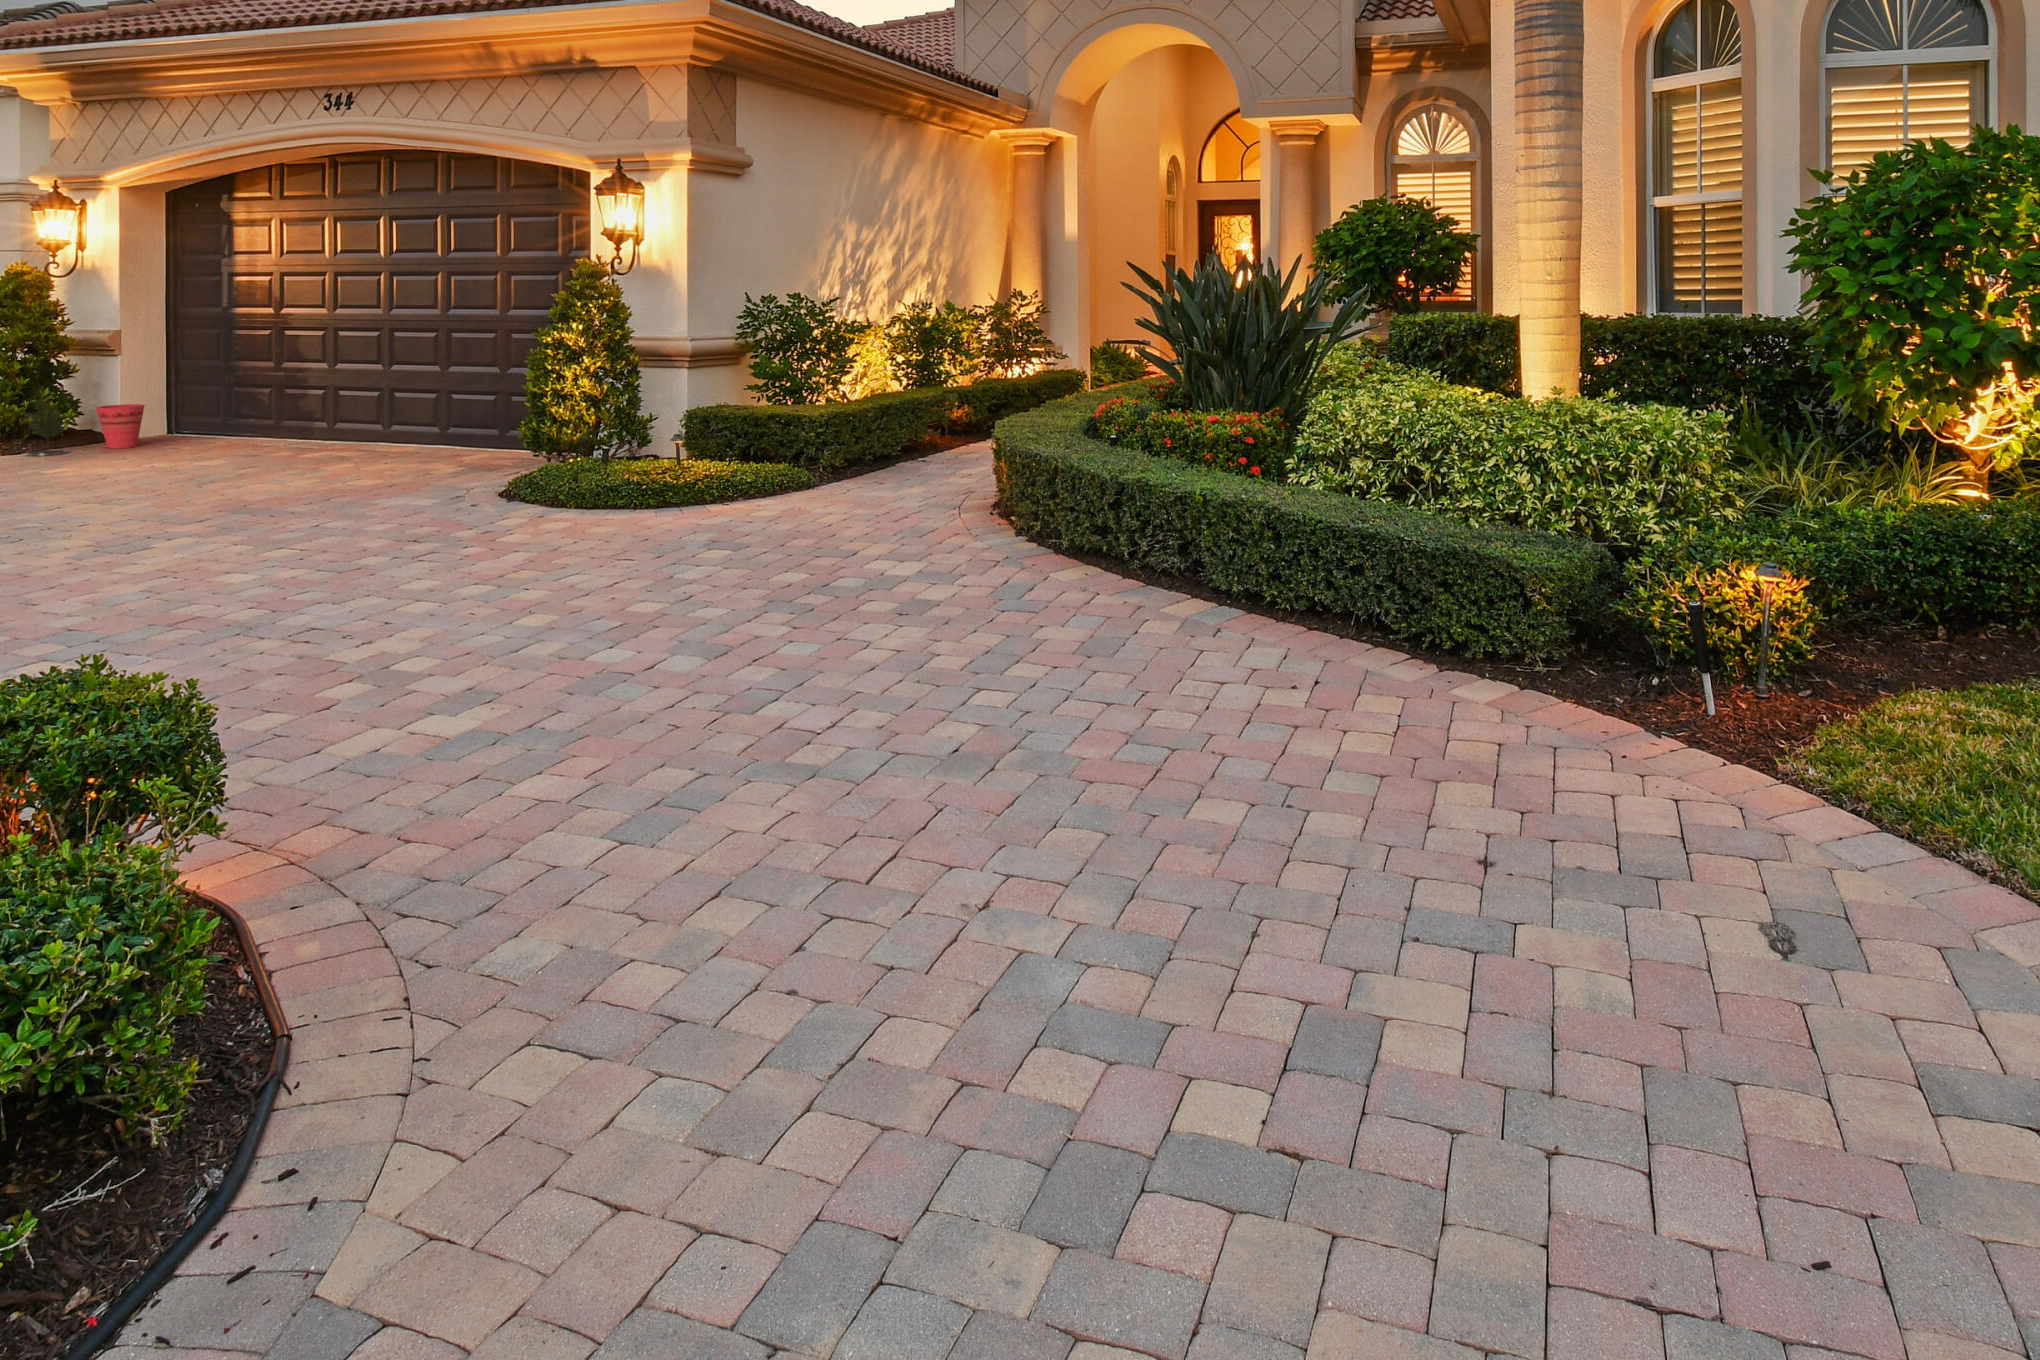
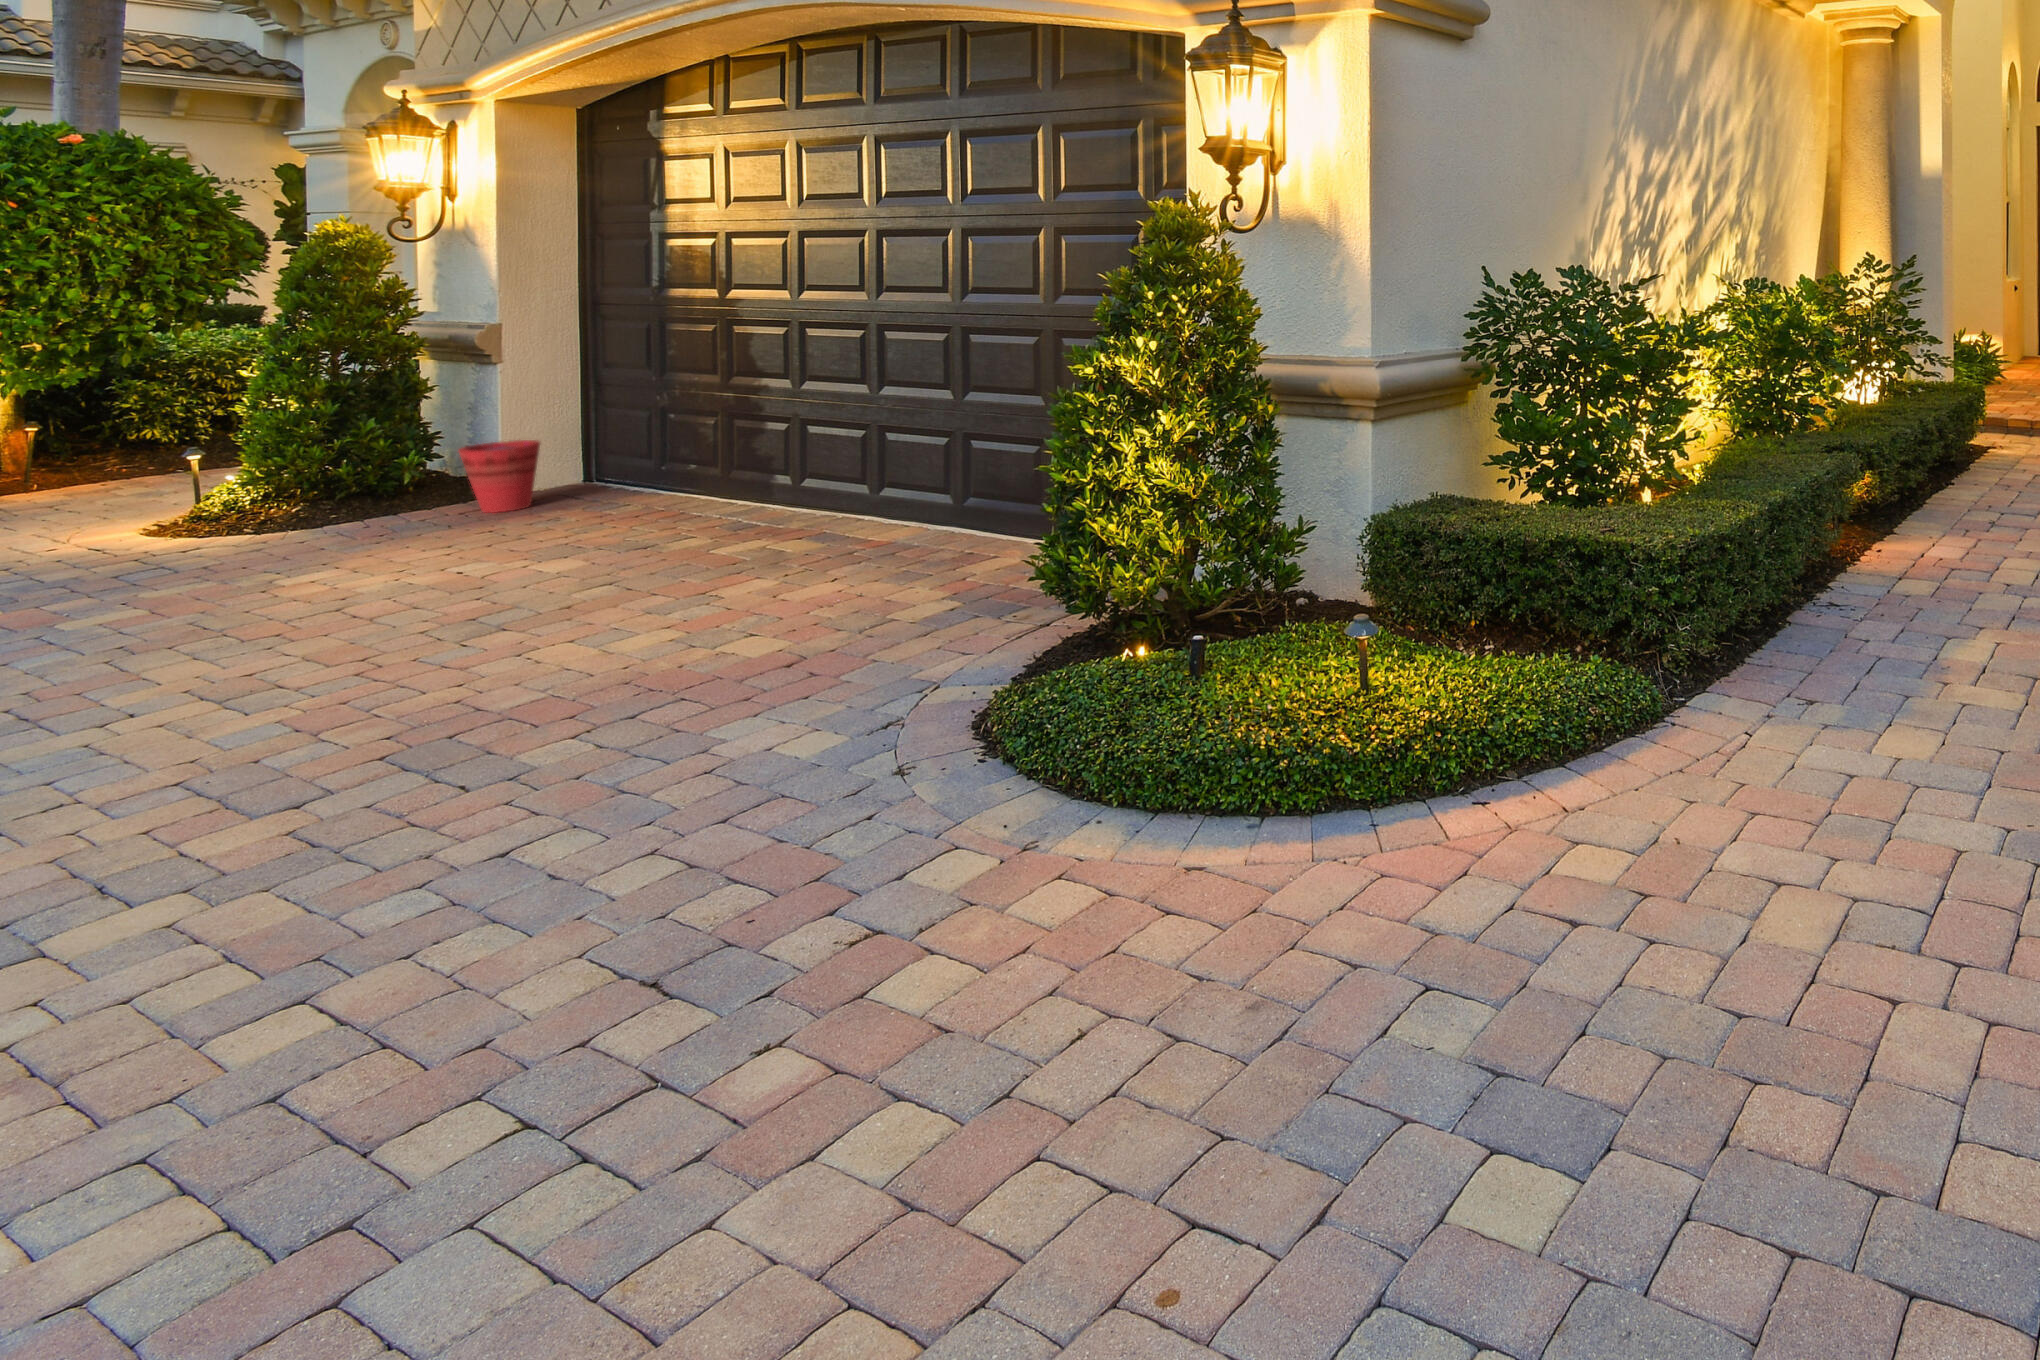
potted tree: present [24,399,68,456] -> none [322,428,409,533]

